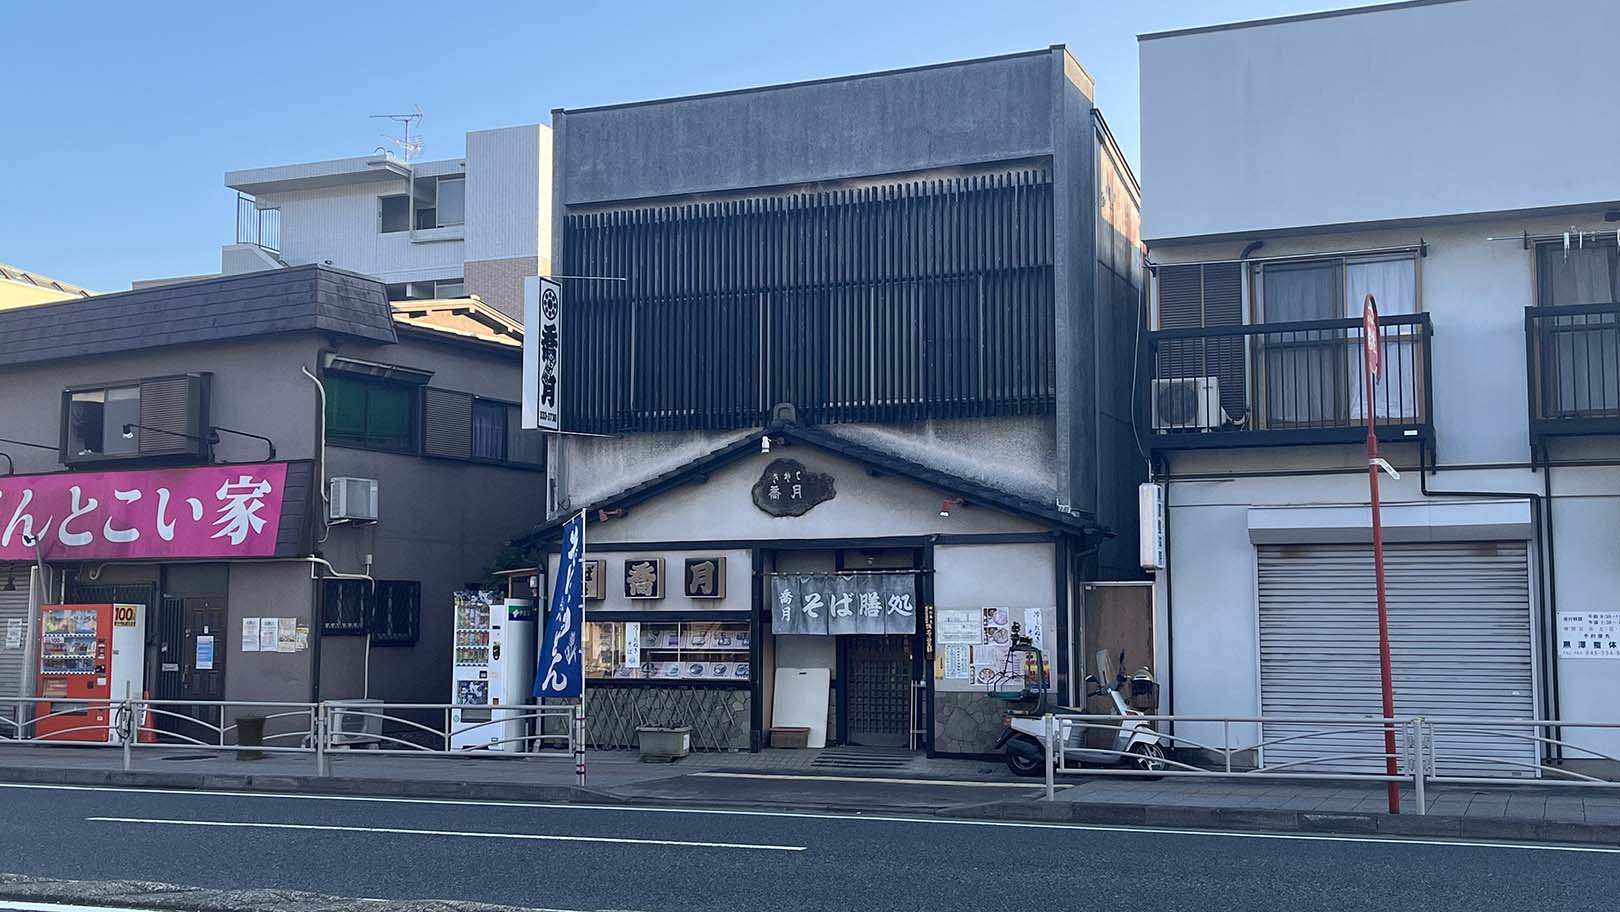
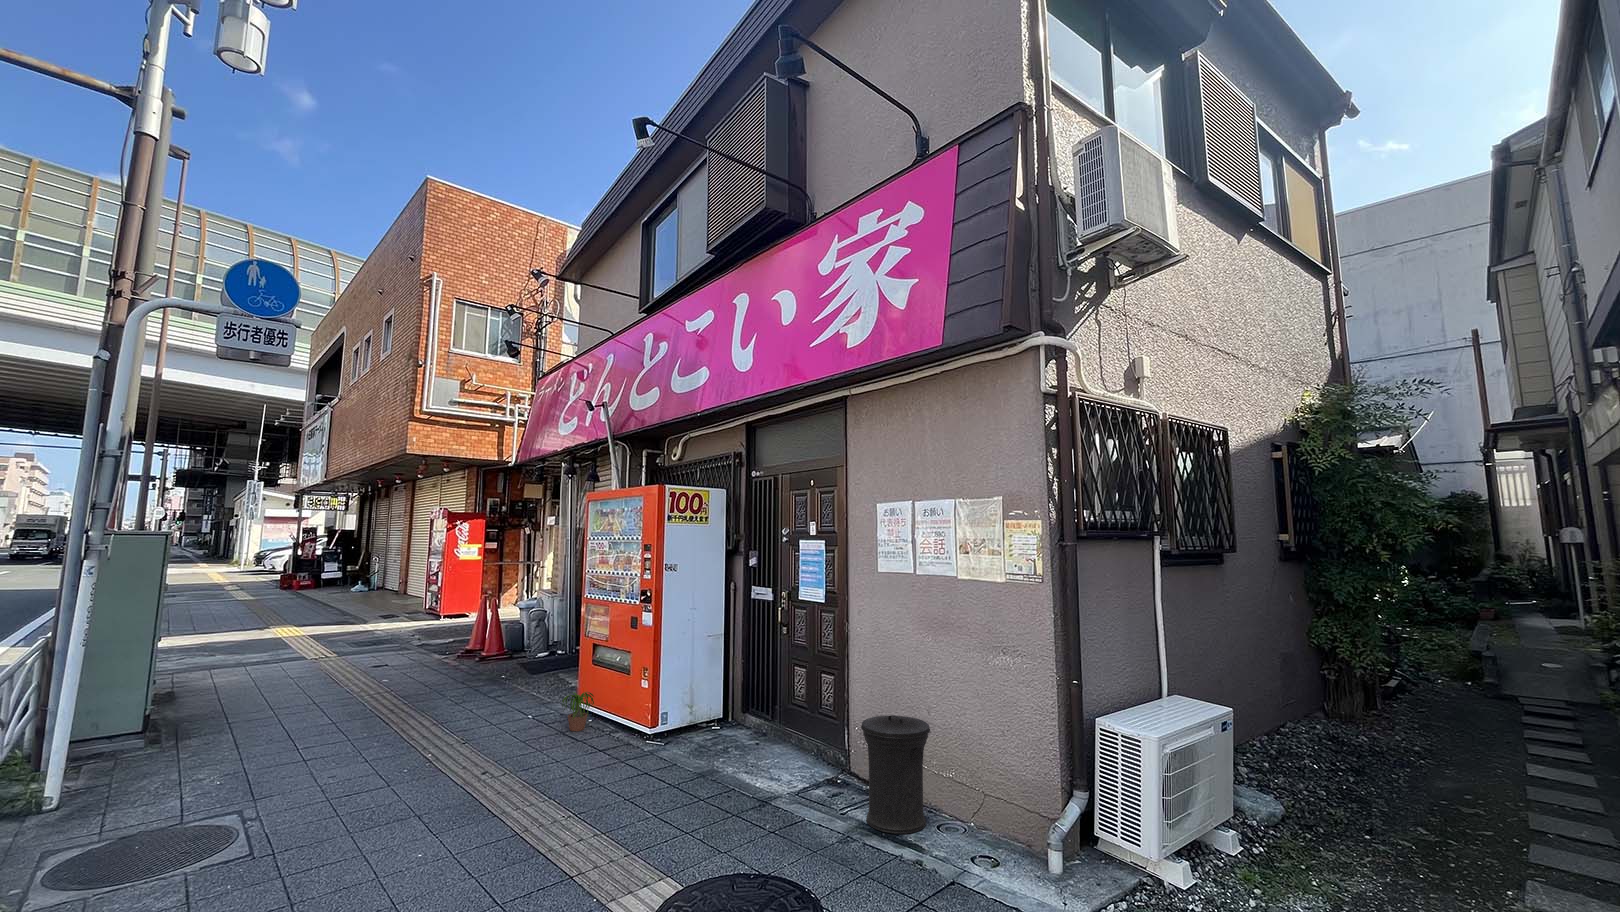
potted plant: none [30,734,59,757] -> present [562,692,594,731]

